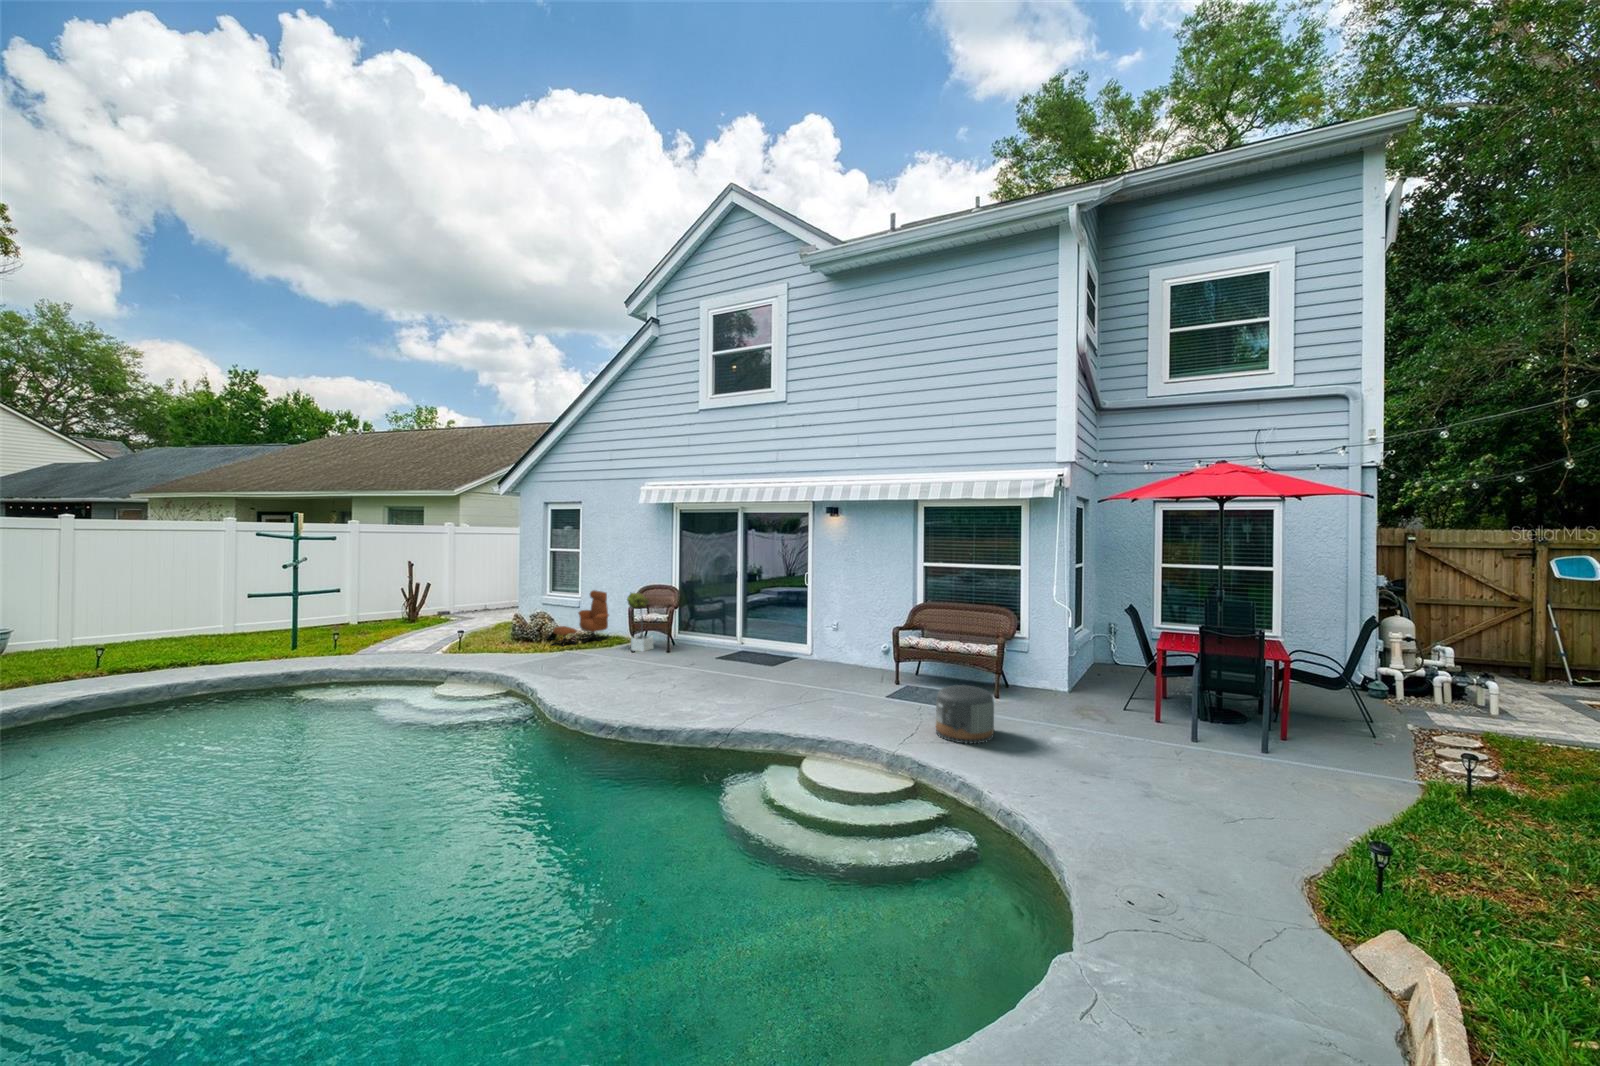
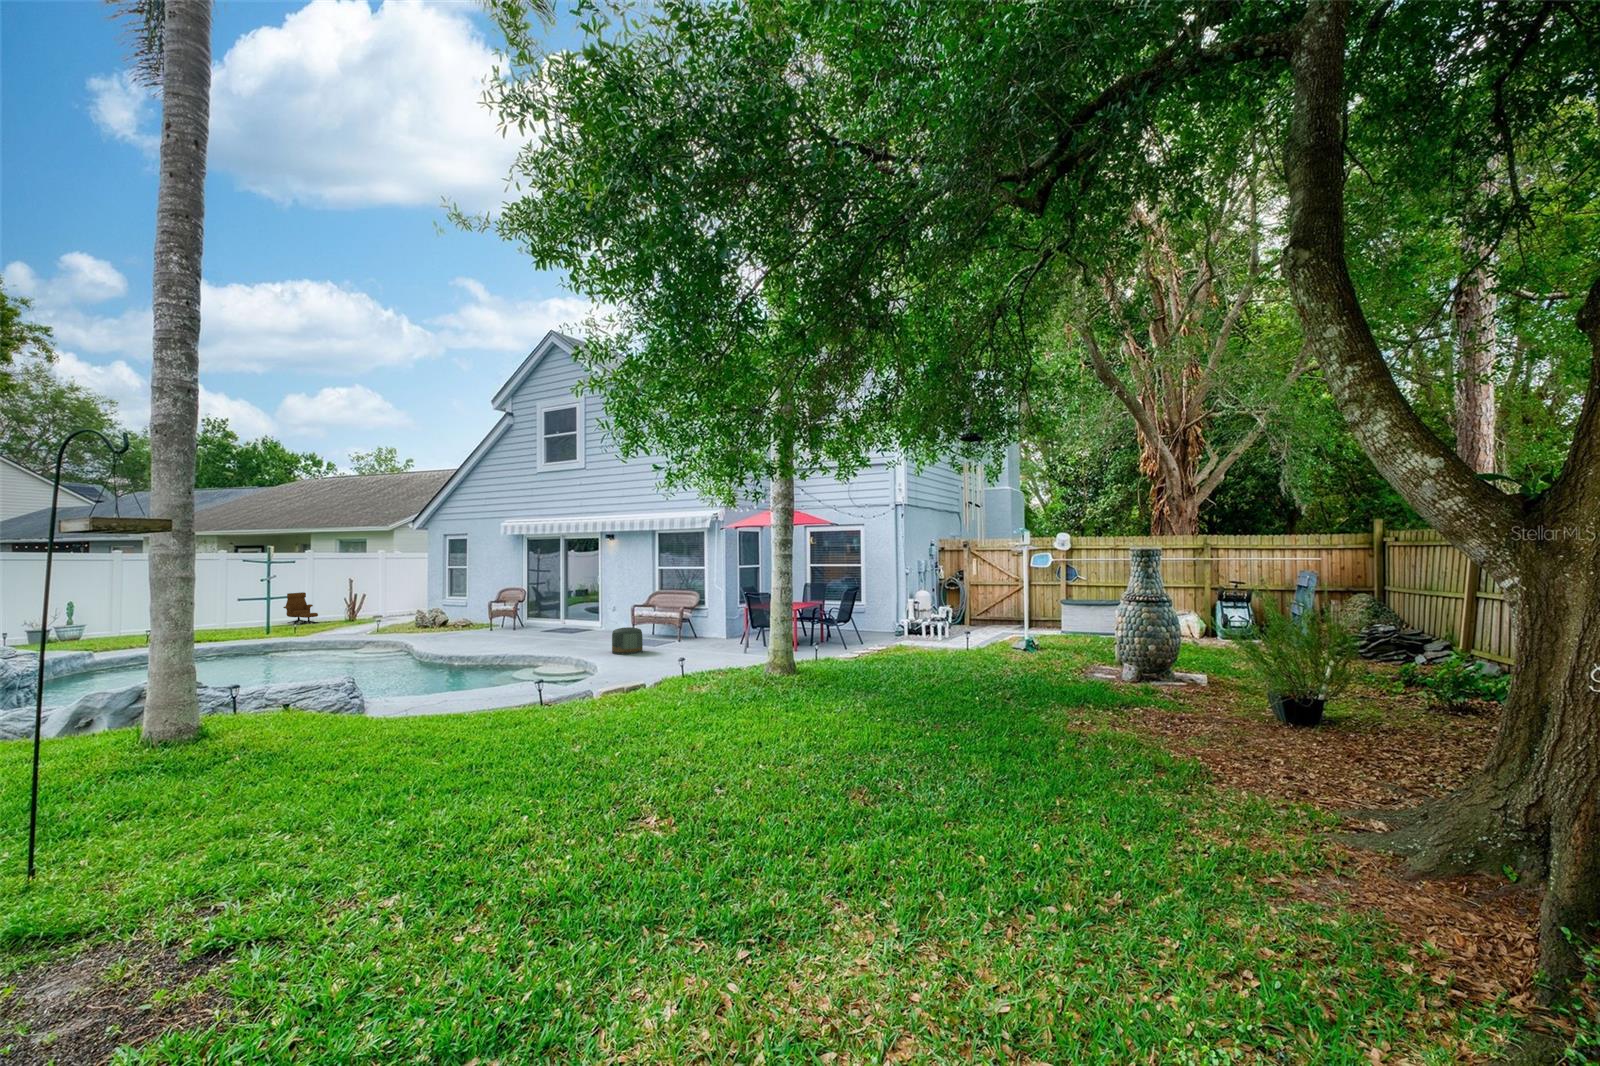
lounge chair: present [553,590,609,646] -> present [283,592,318,624]
potted tree: present [627,593,654,652] -> none [487,592,506,630]

